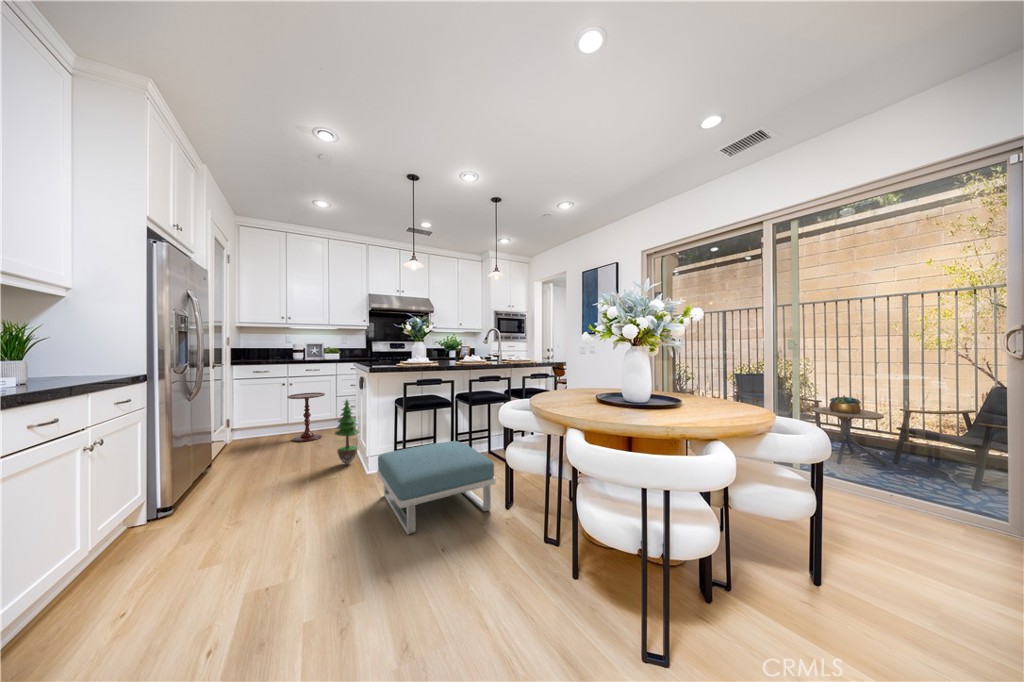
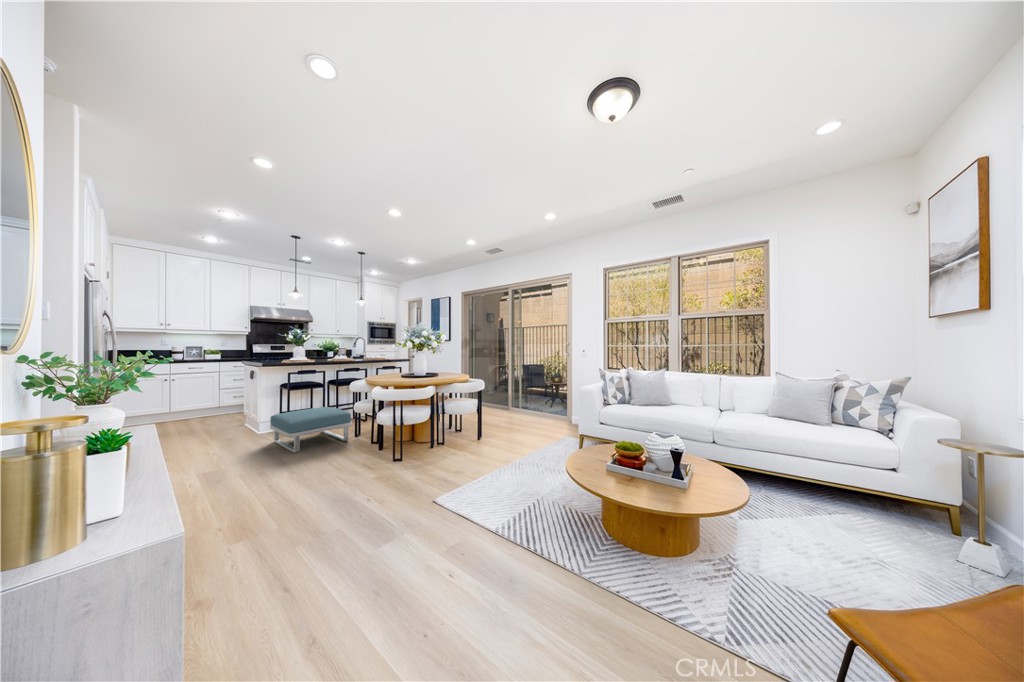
side table: present [287,393,325,442] -> none [174,385,210,424]
potted tree: present [335,400,360,464] -> none [229,385,250,431]

